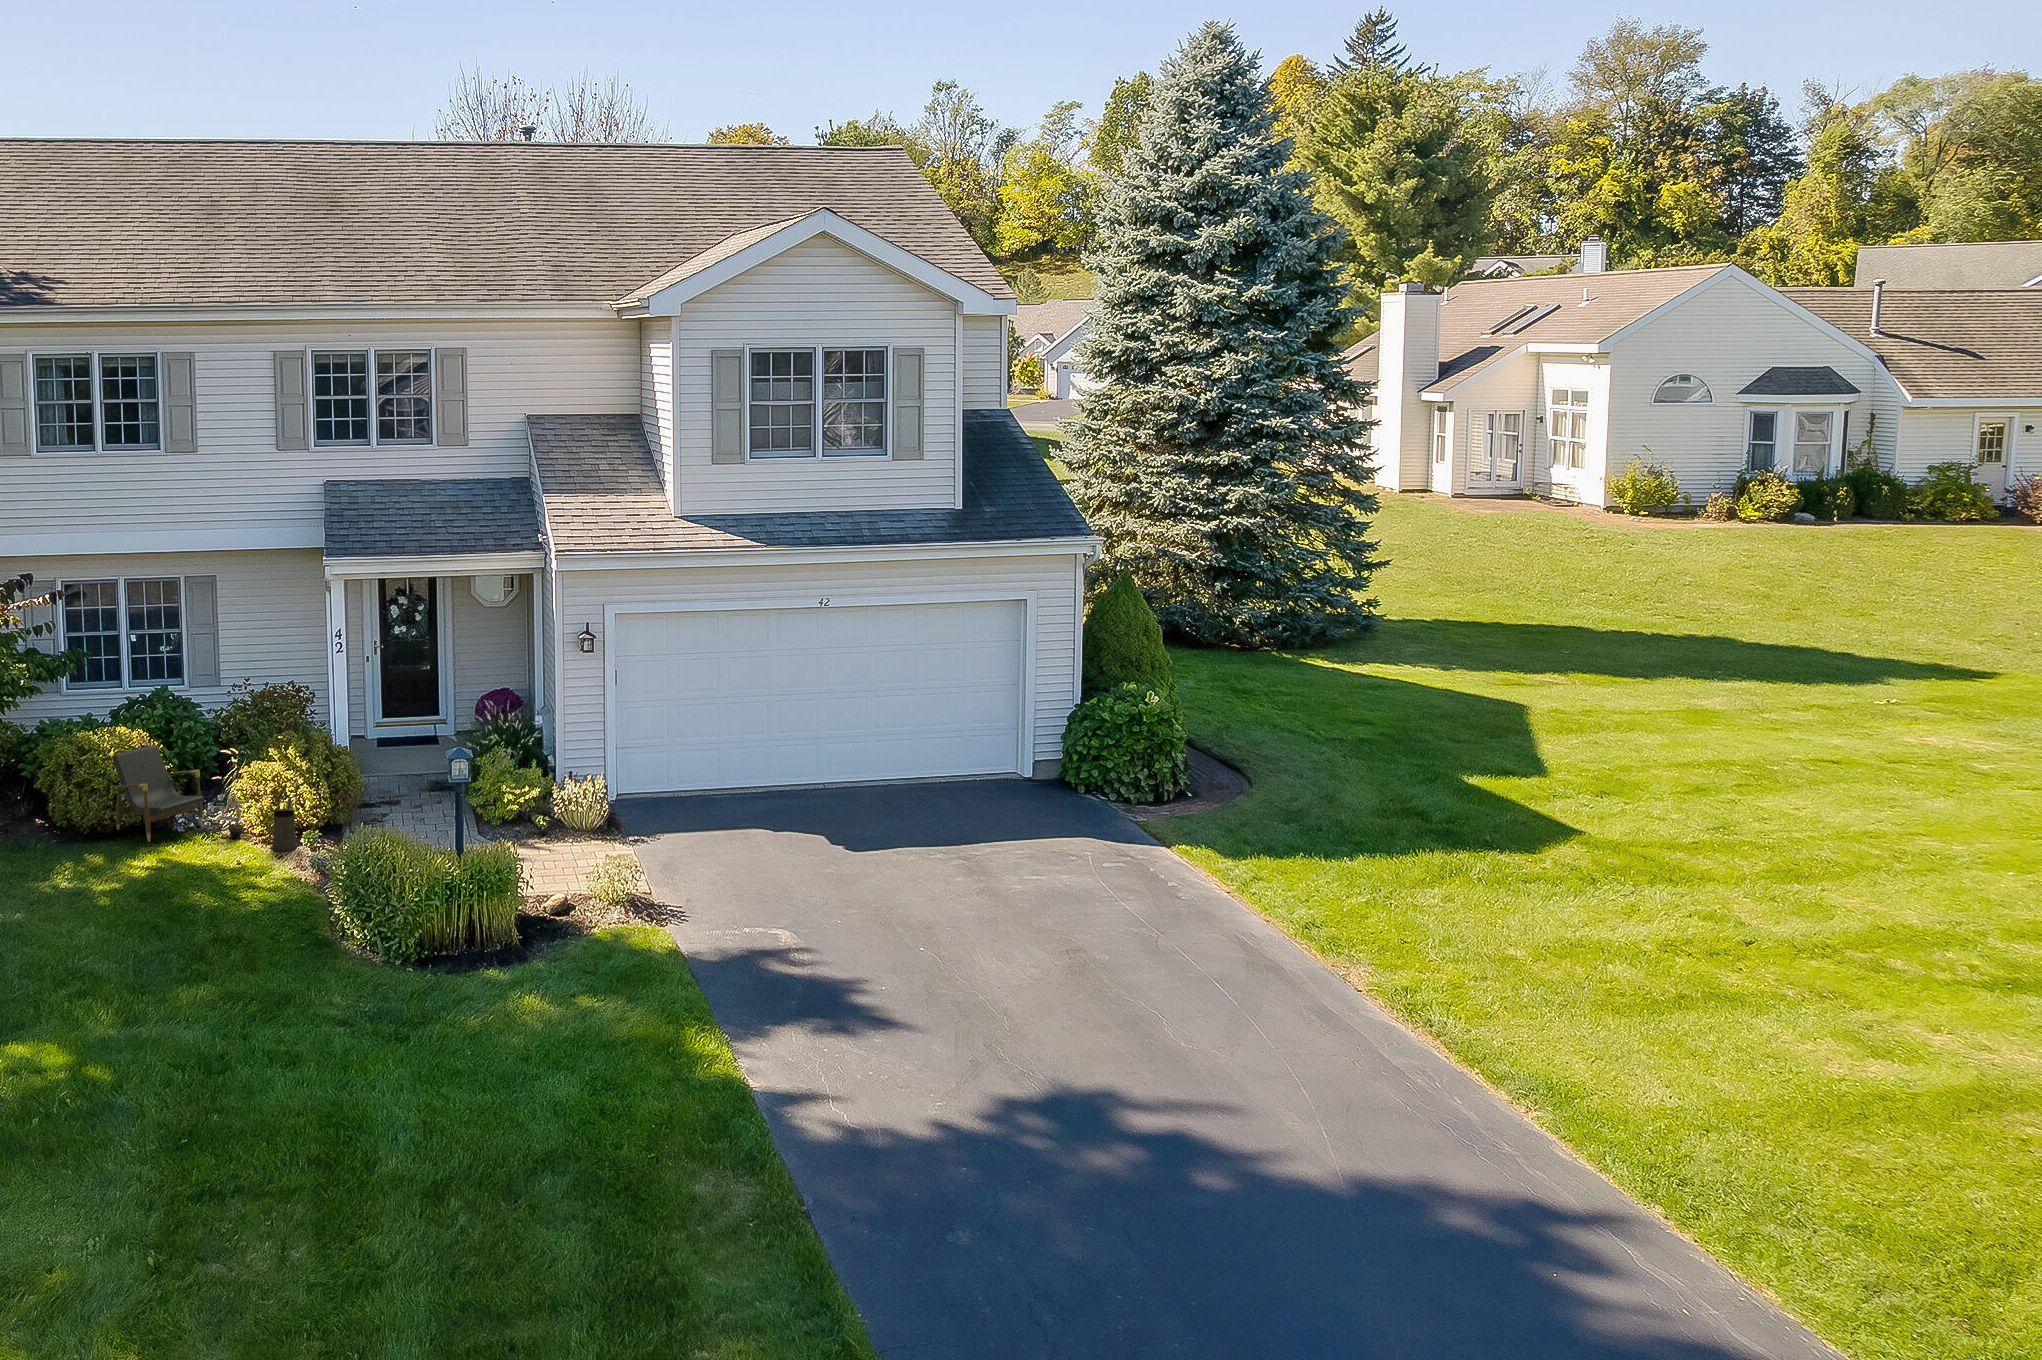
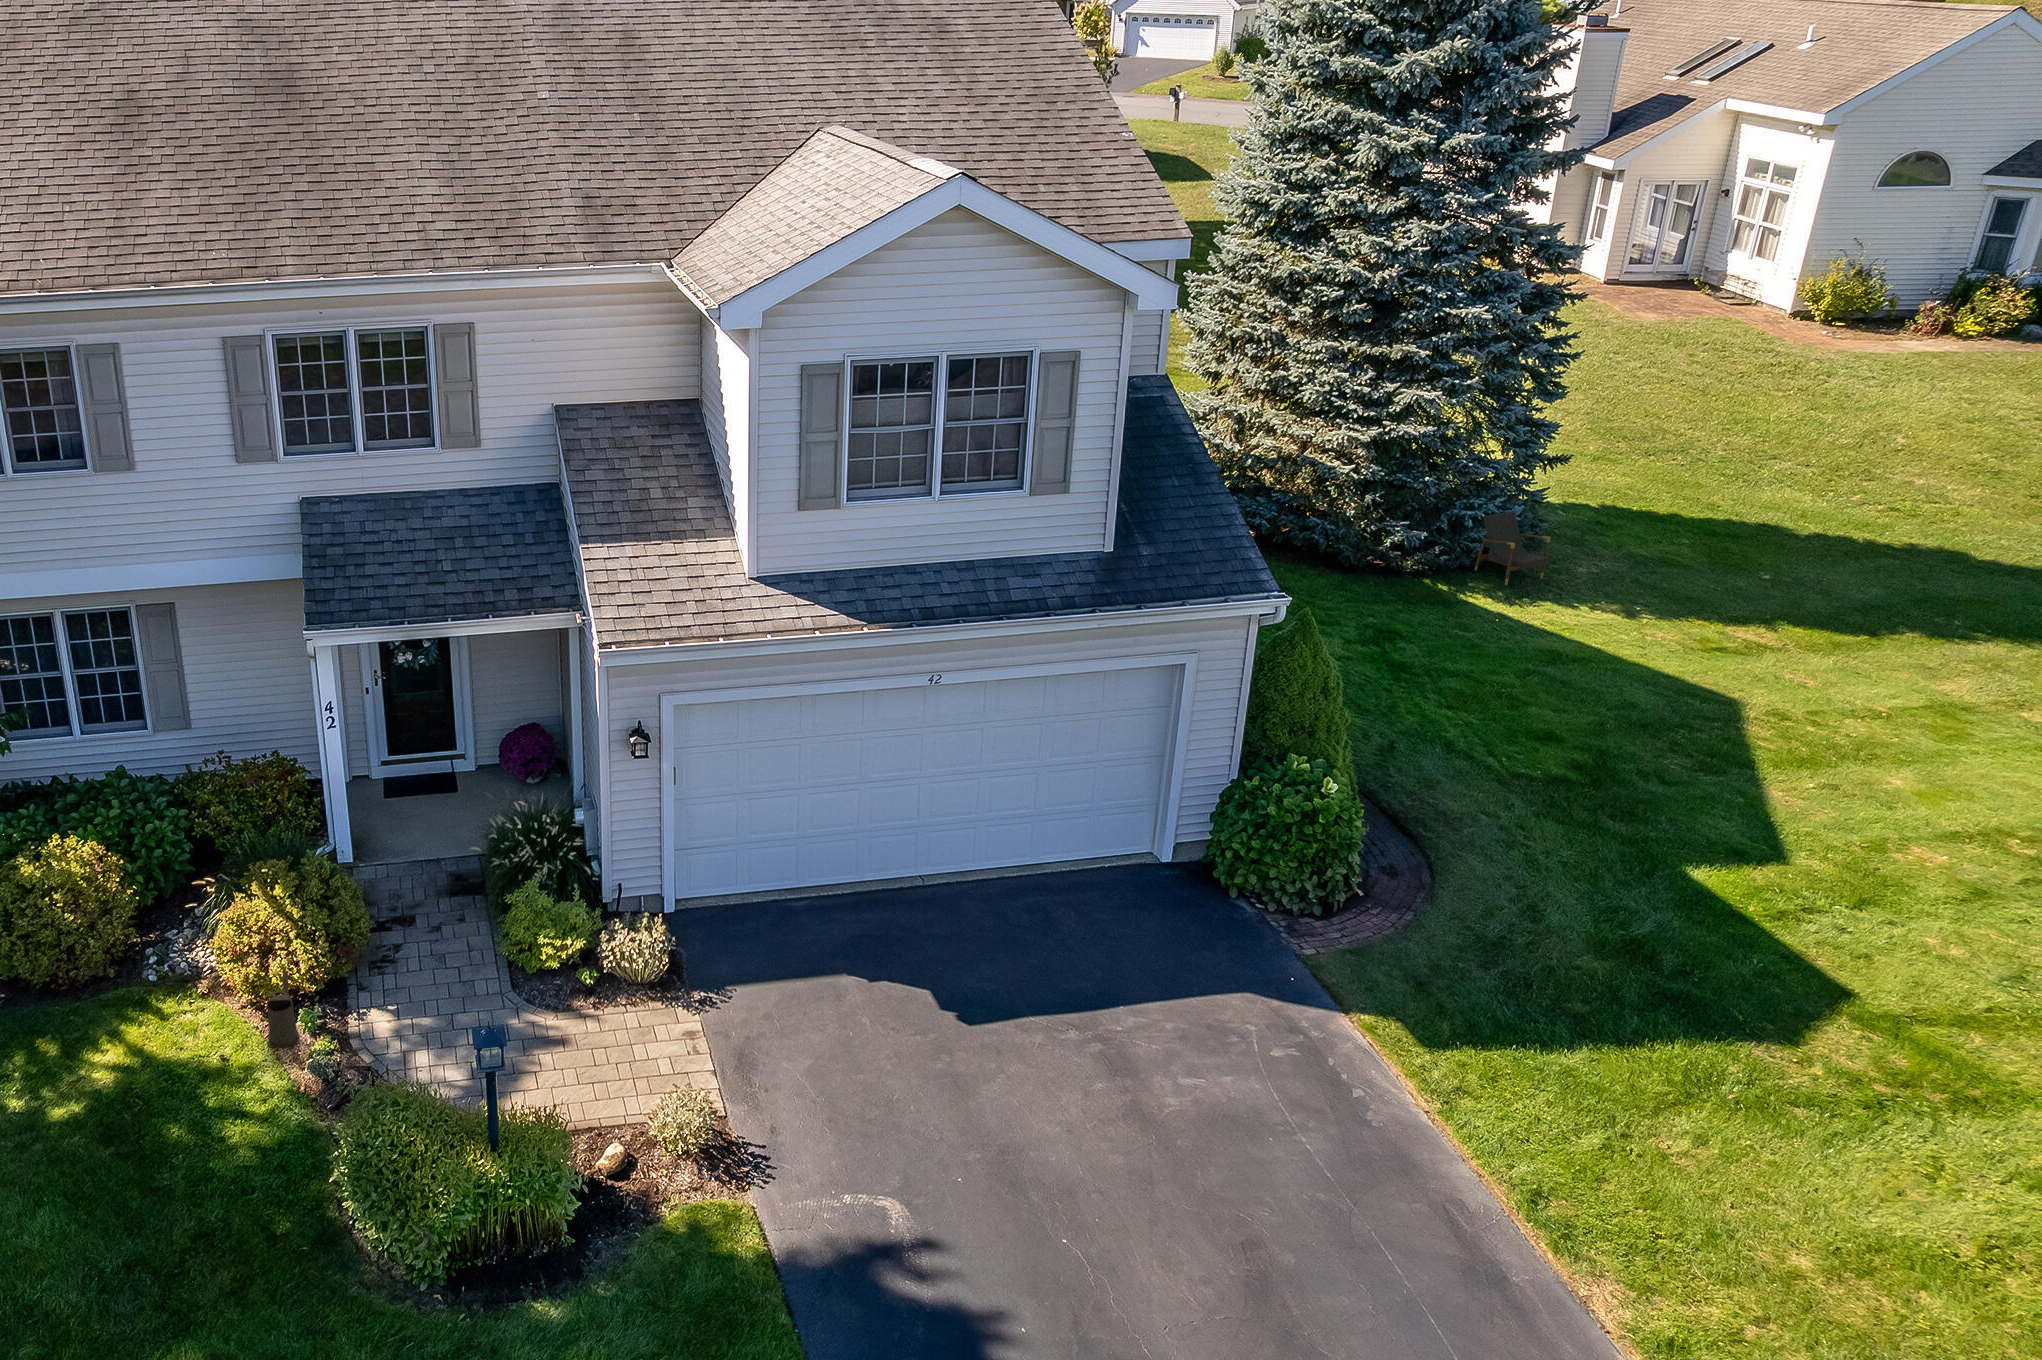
lounge chair: present [112,745,204,842] -> present [1475,512,1551,585]
potted plant: present [218,795,249,839] -> none [199,962,238,1020]

